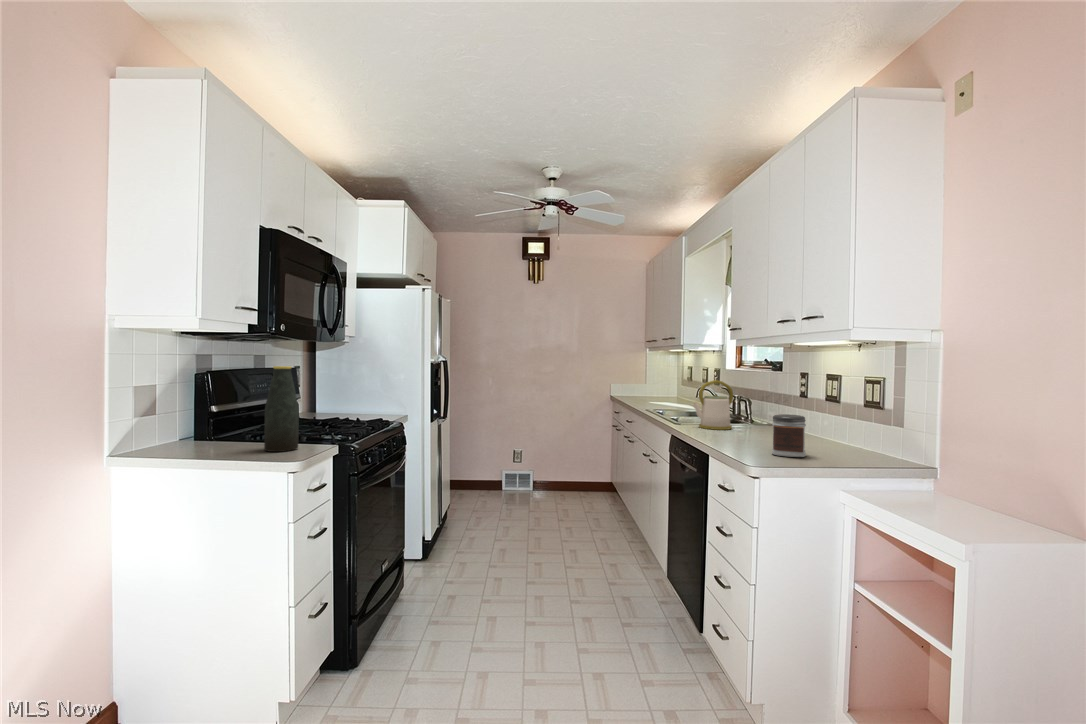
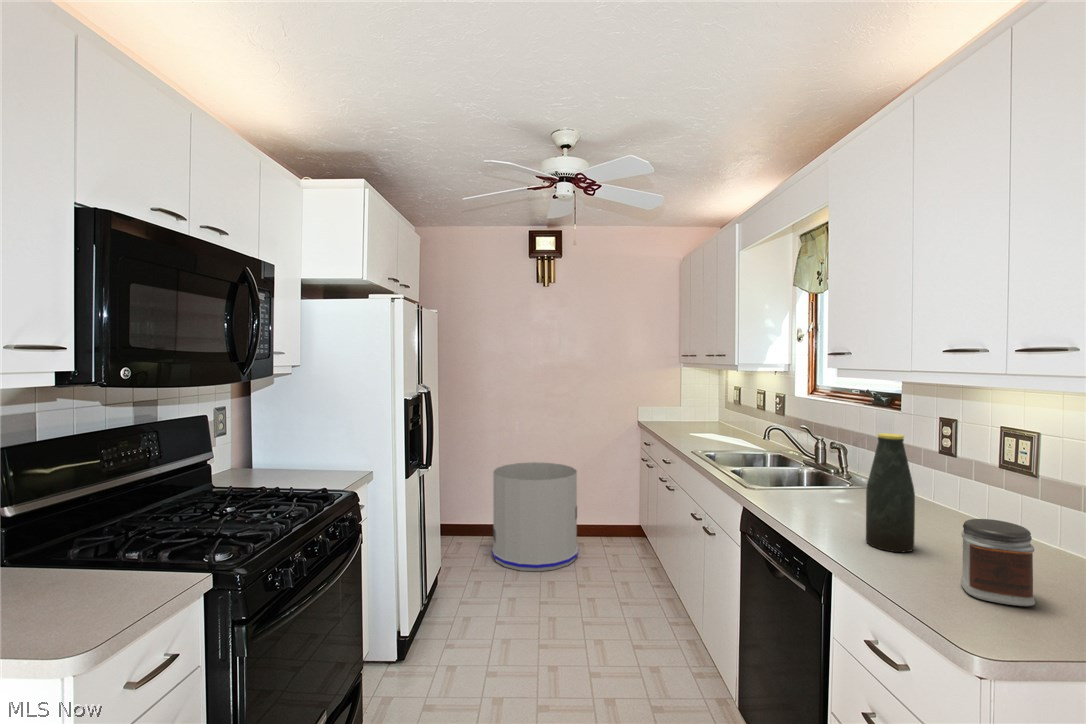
bottle: present [264,366,299,452] -> present [866,433,915,552]
kettle: present [693,380,733,430] -> none [777,429,839,505]
trash can: none [489,428,560,510] -> present [492,462,578,571]

